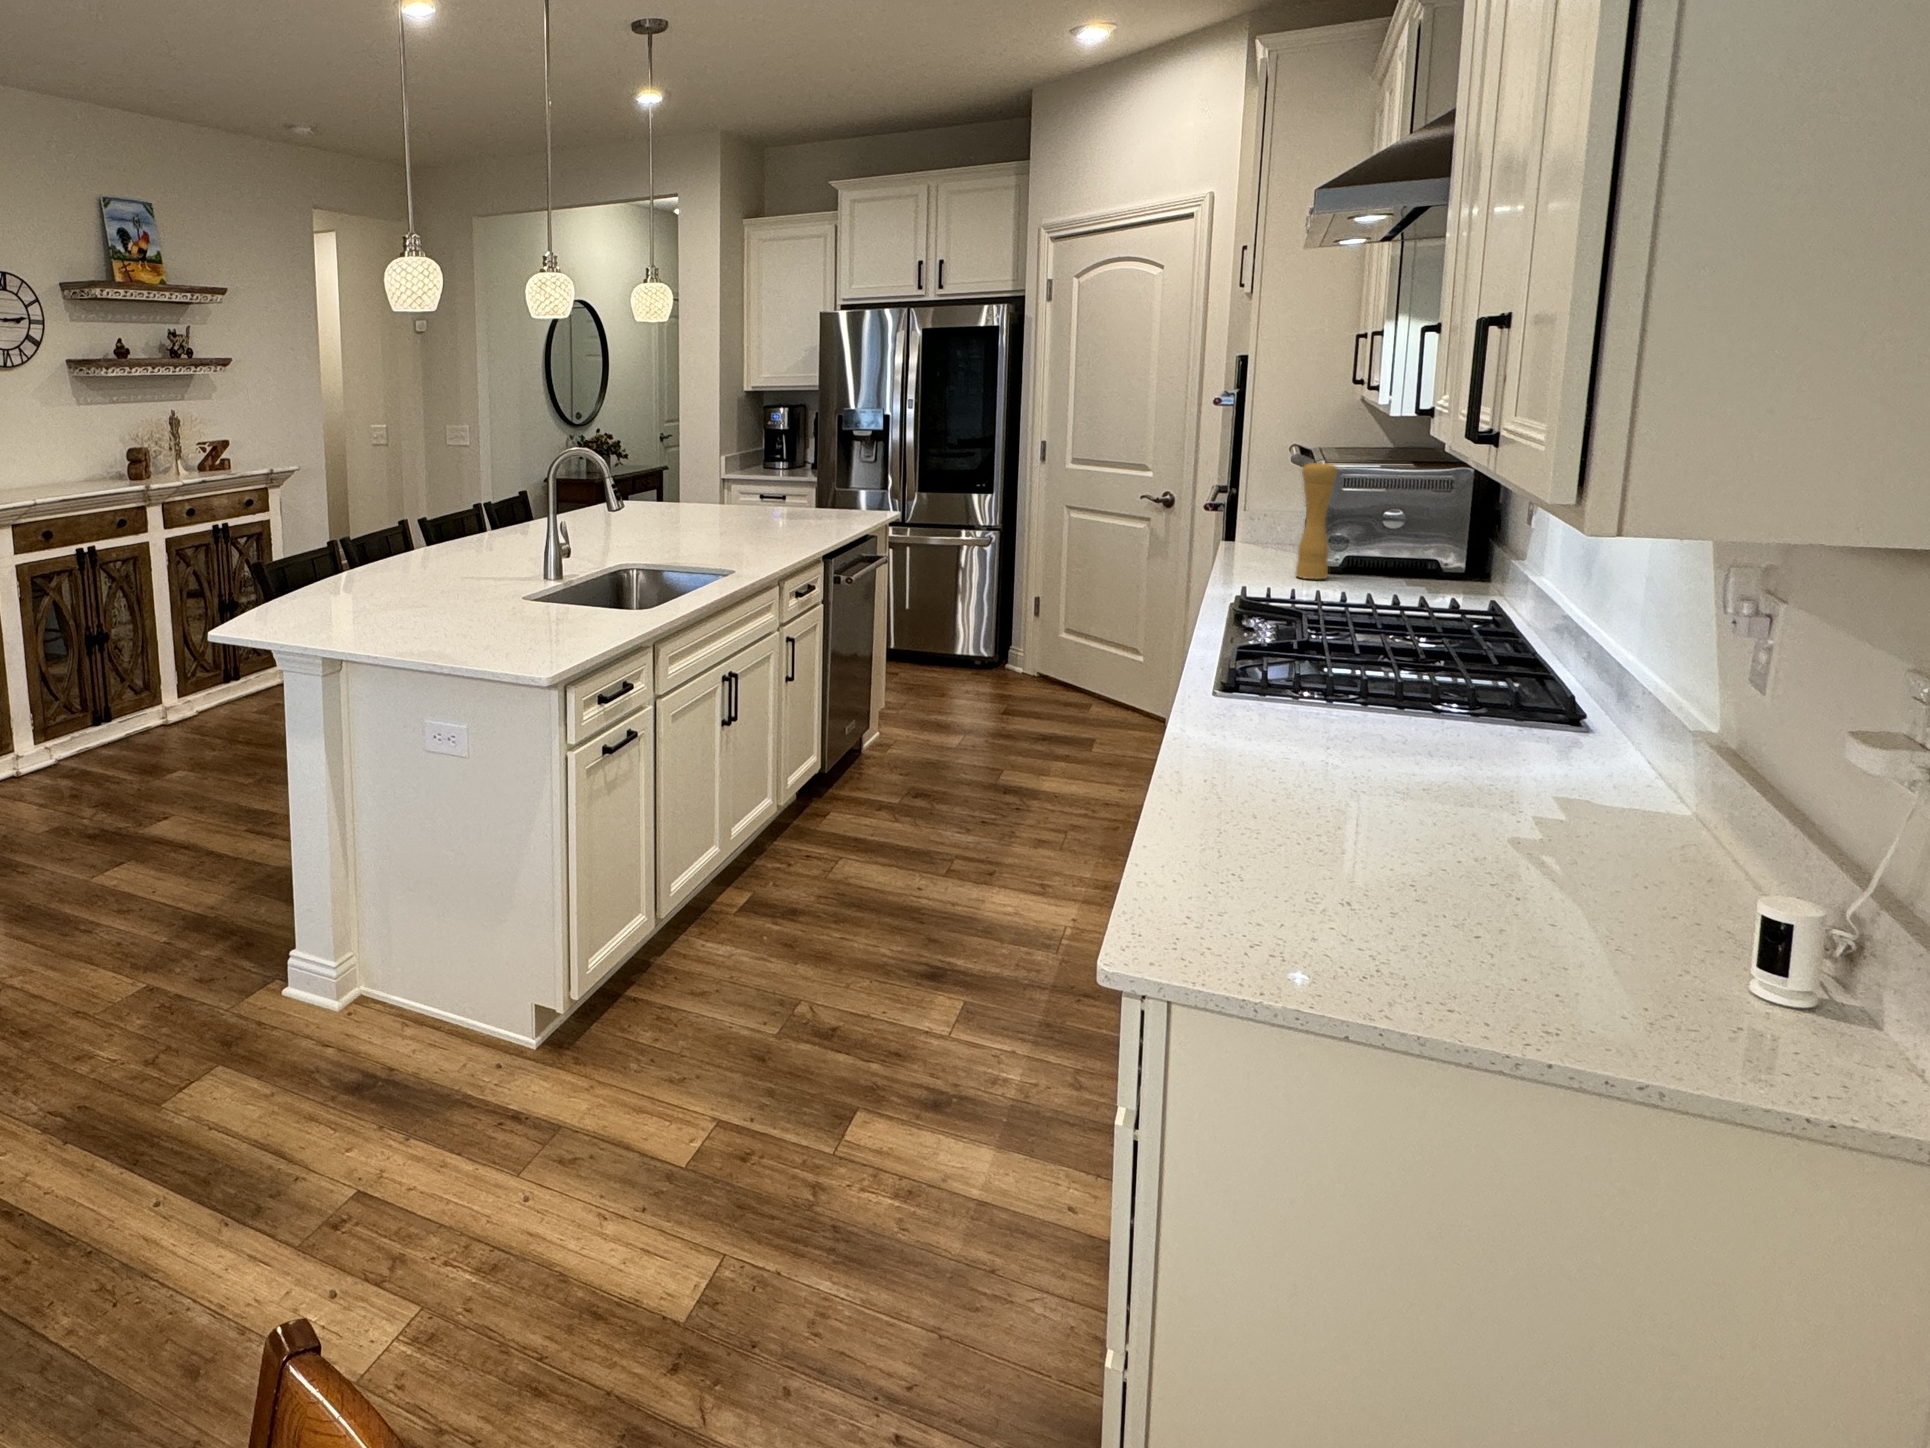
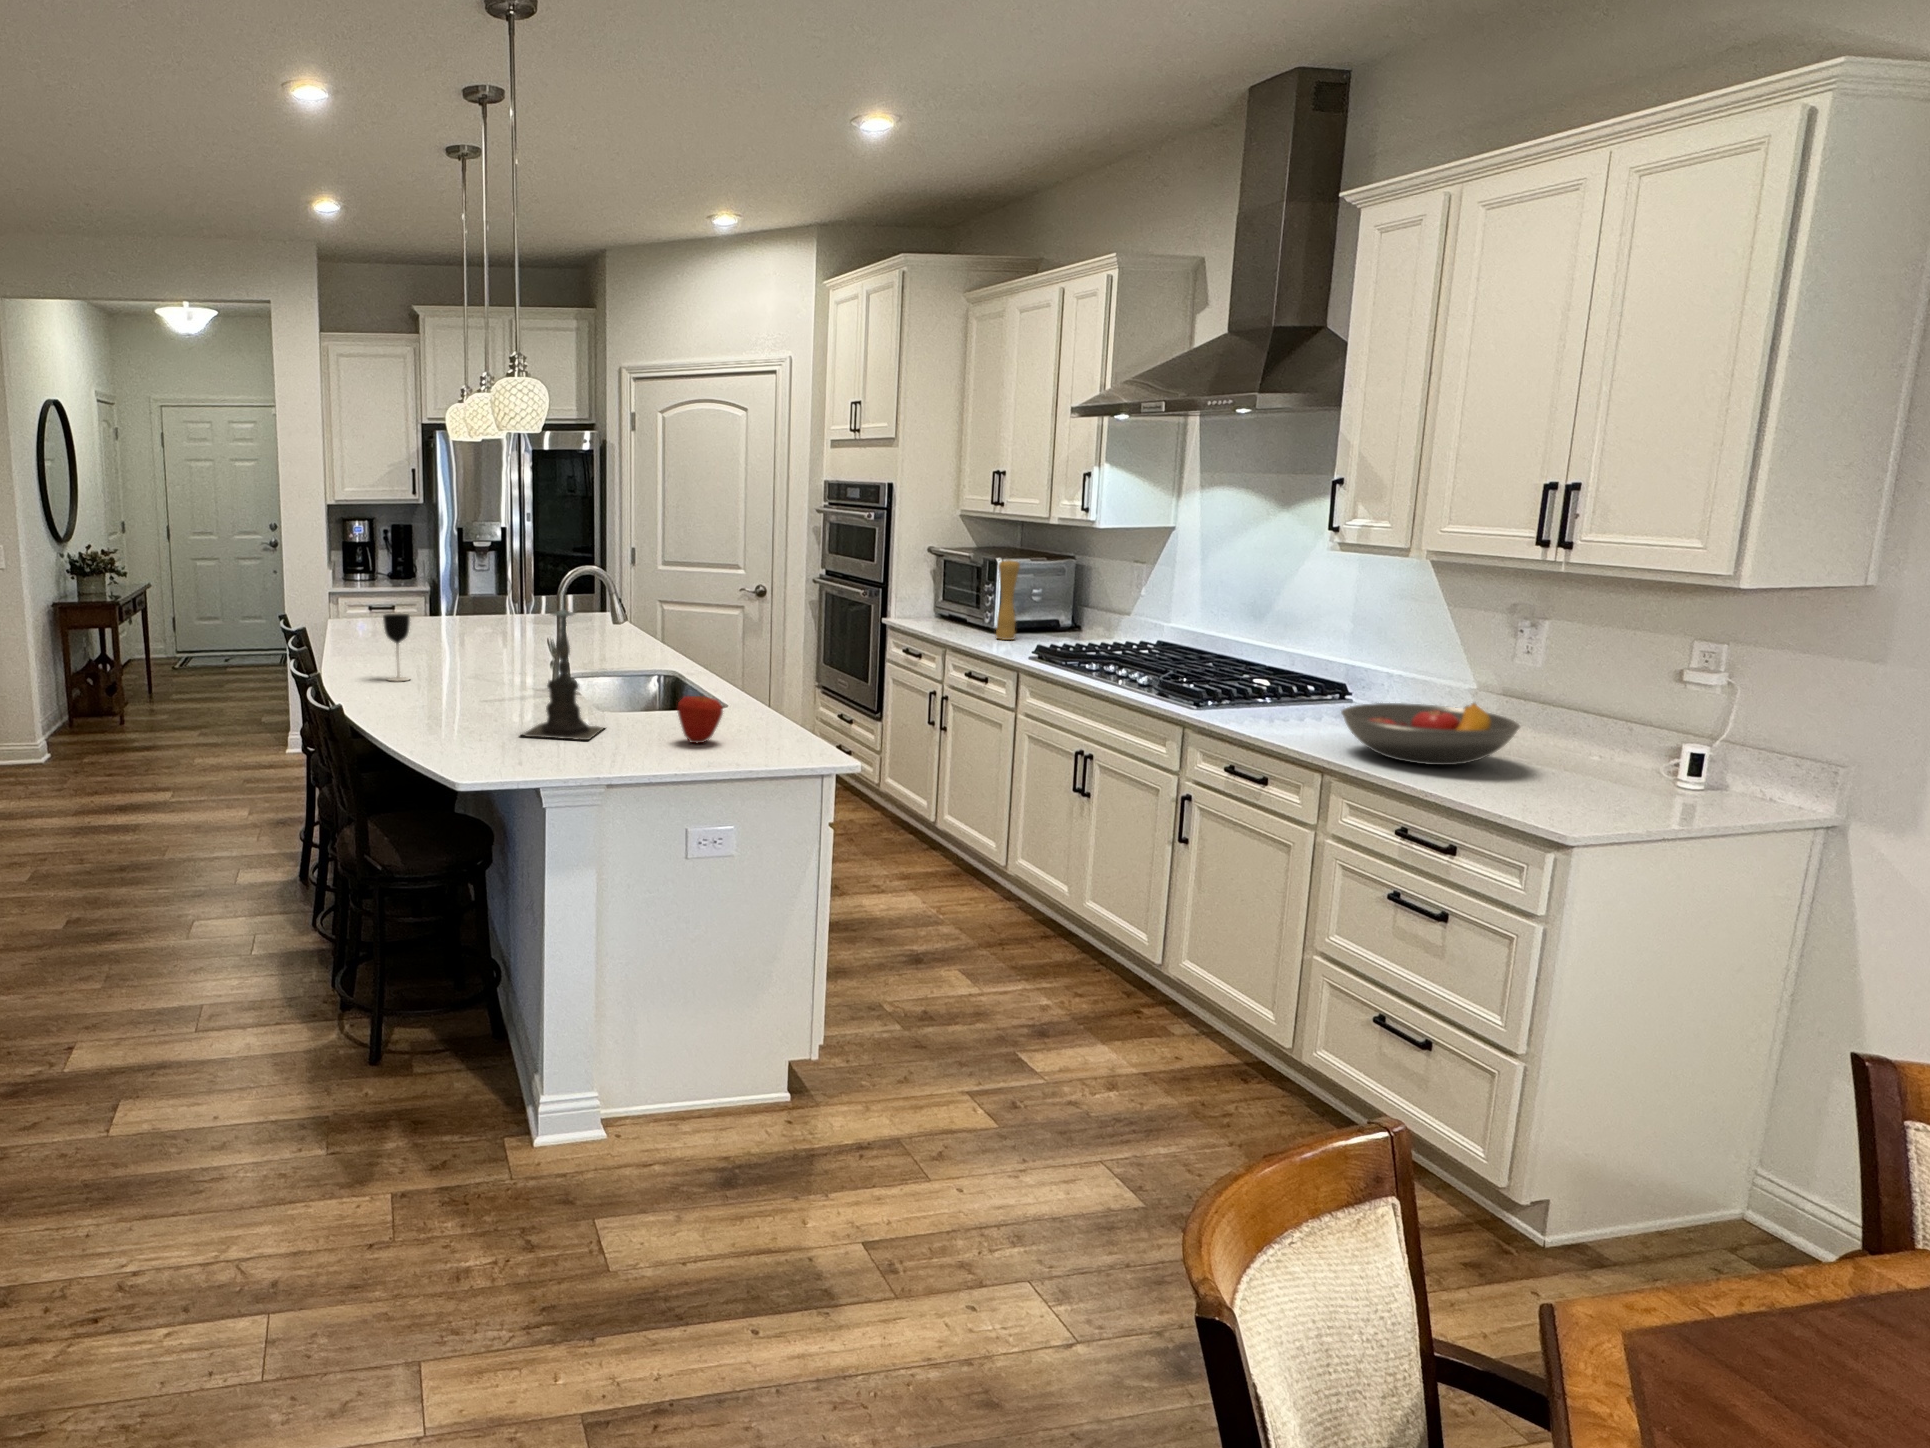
candle holder: none [368,467,460,618] -> present [522,607,604,740]
wine glass: none [462,489,488,553] -> present [383,614,410,681]
apple: none [450,582,501,636] -> present [678,696,723,743]
fruit bowl: none [1226,723,1584,862] -> present [1341,703,1520,765]

